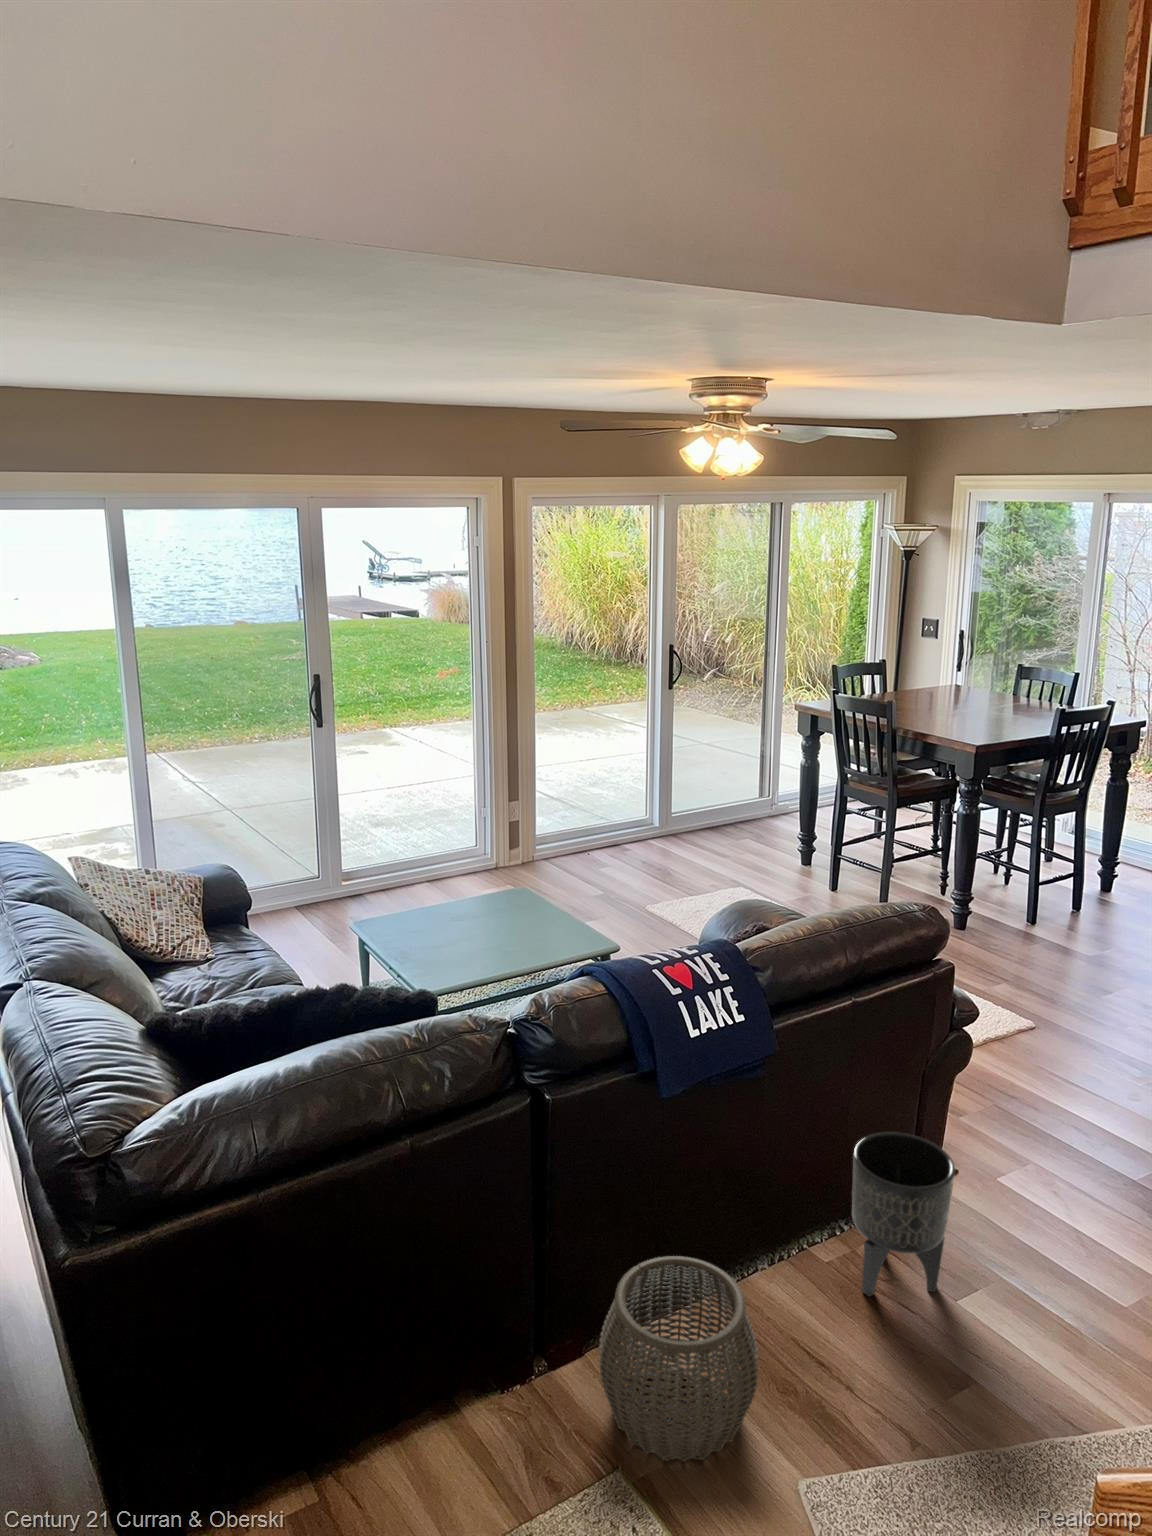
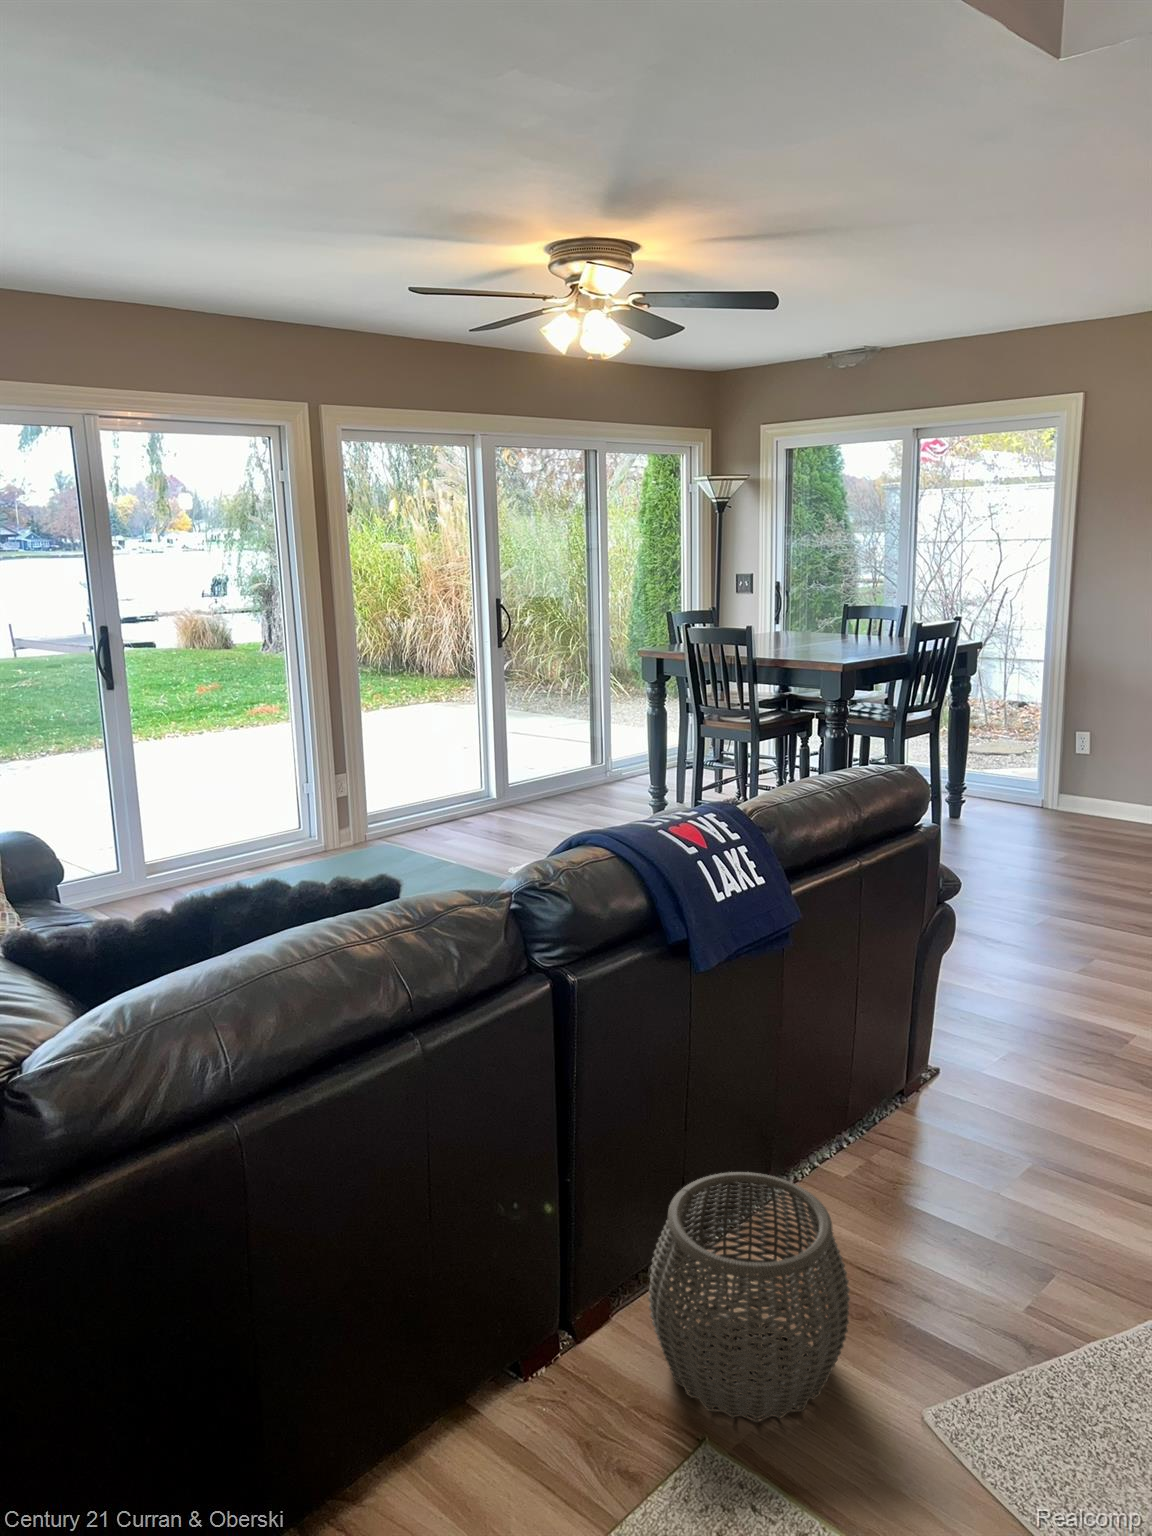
planter: present [852,1132,955,1296] -> none [871,1014,988,1202]

